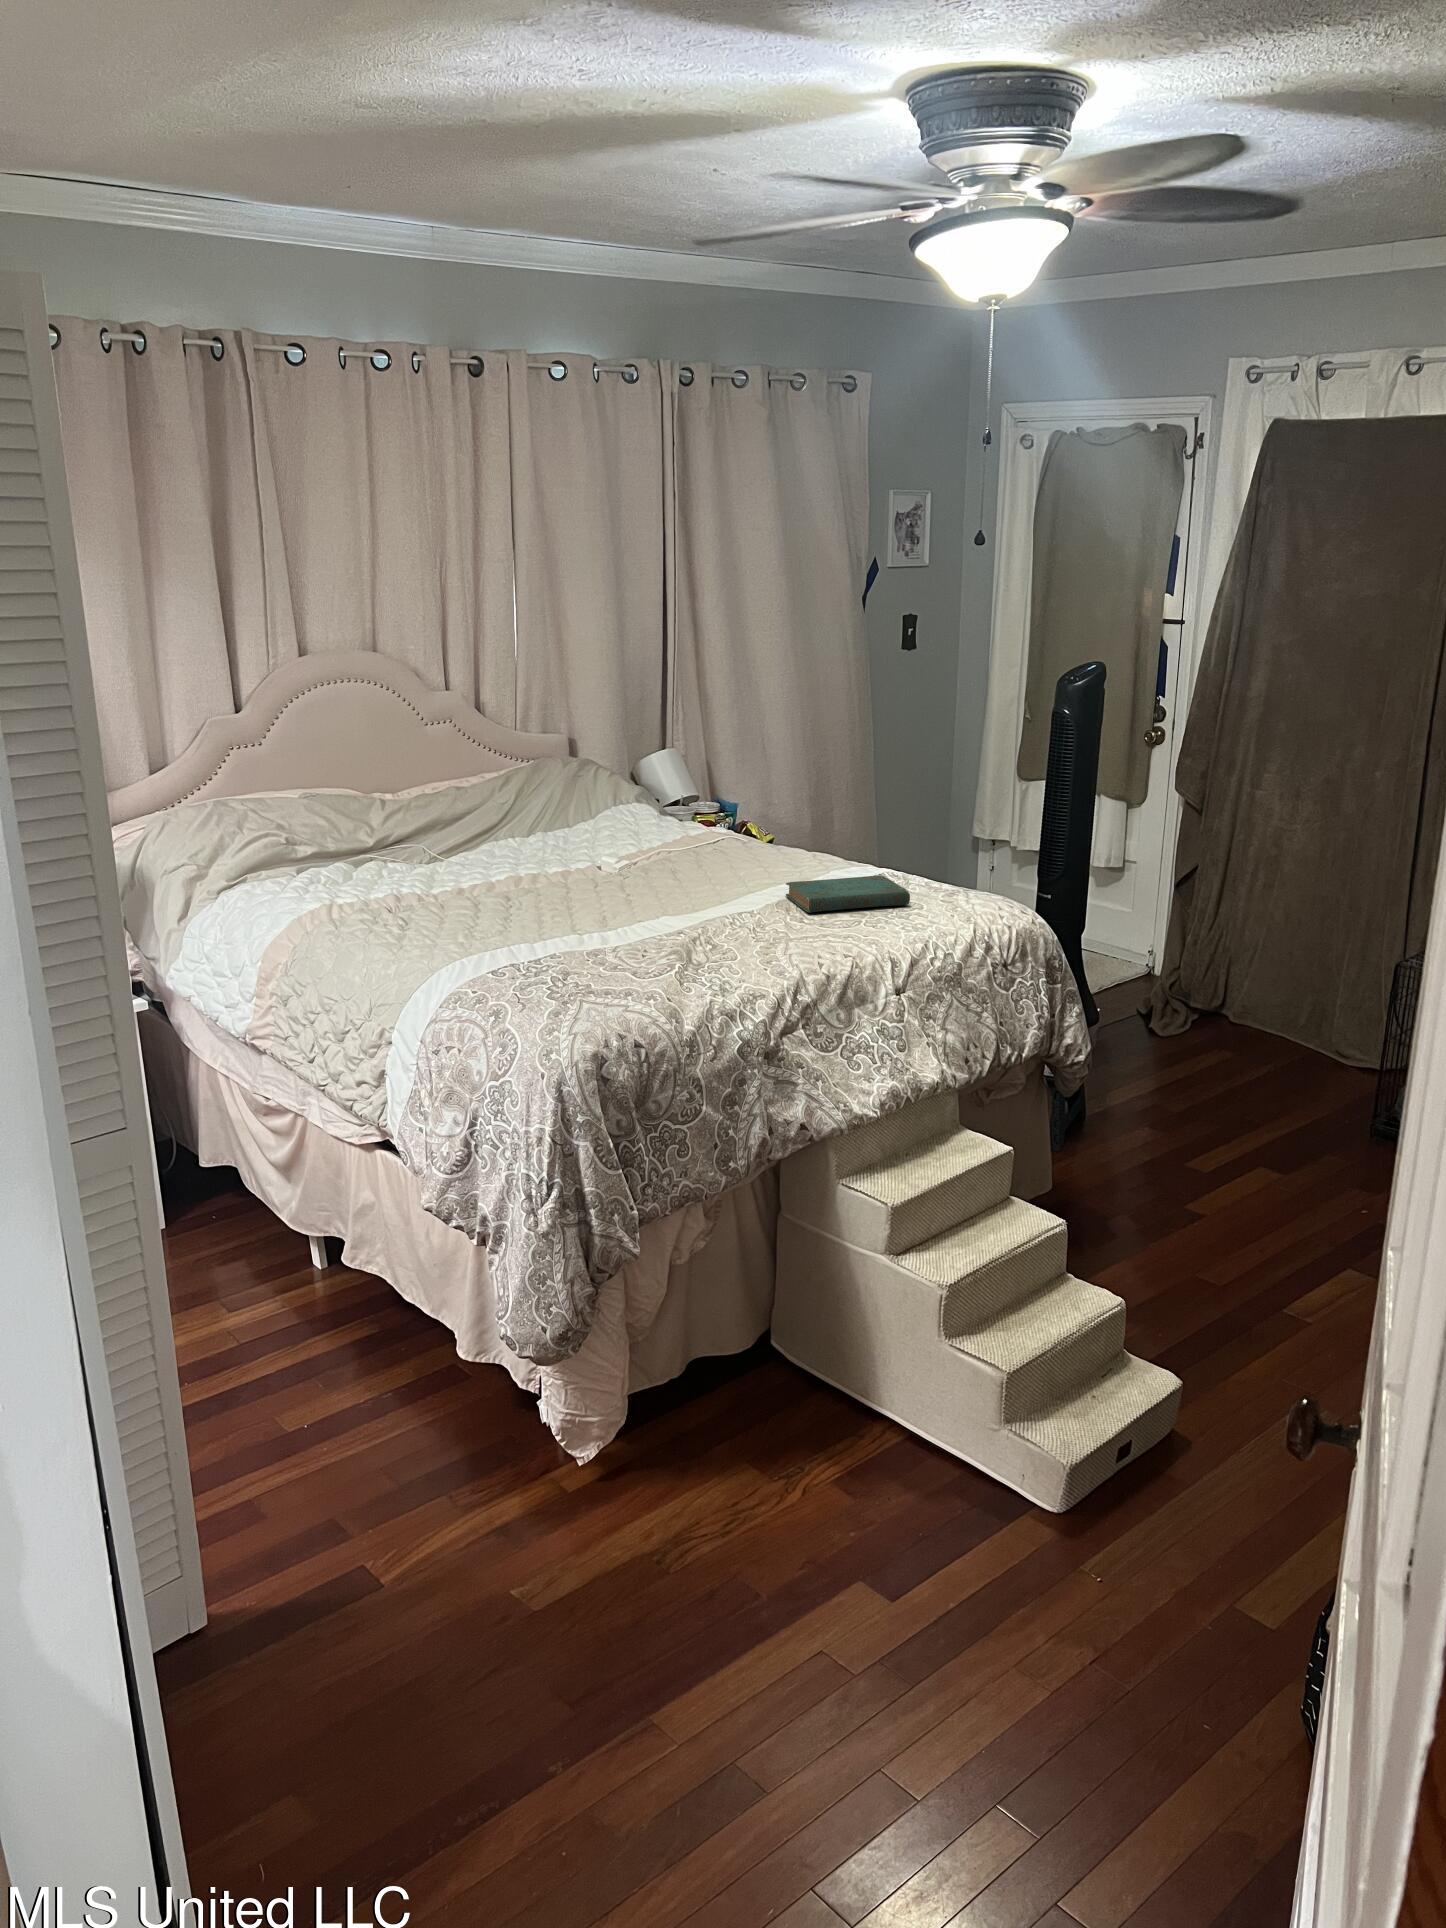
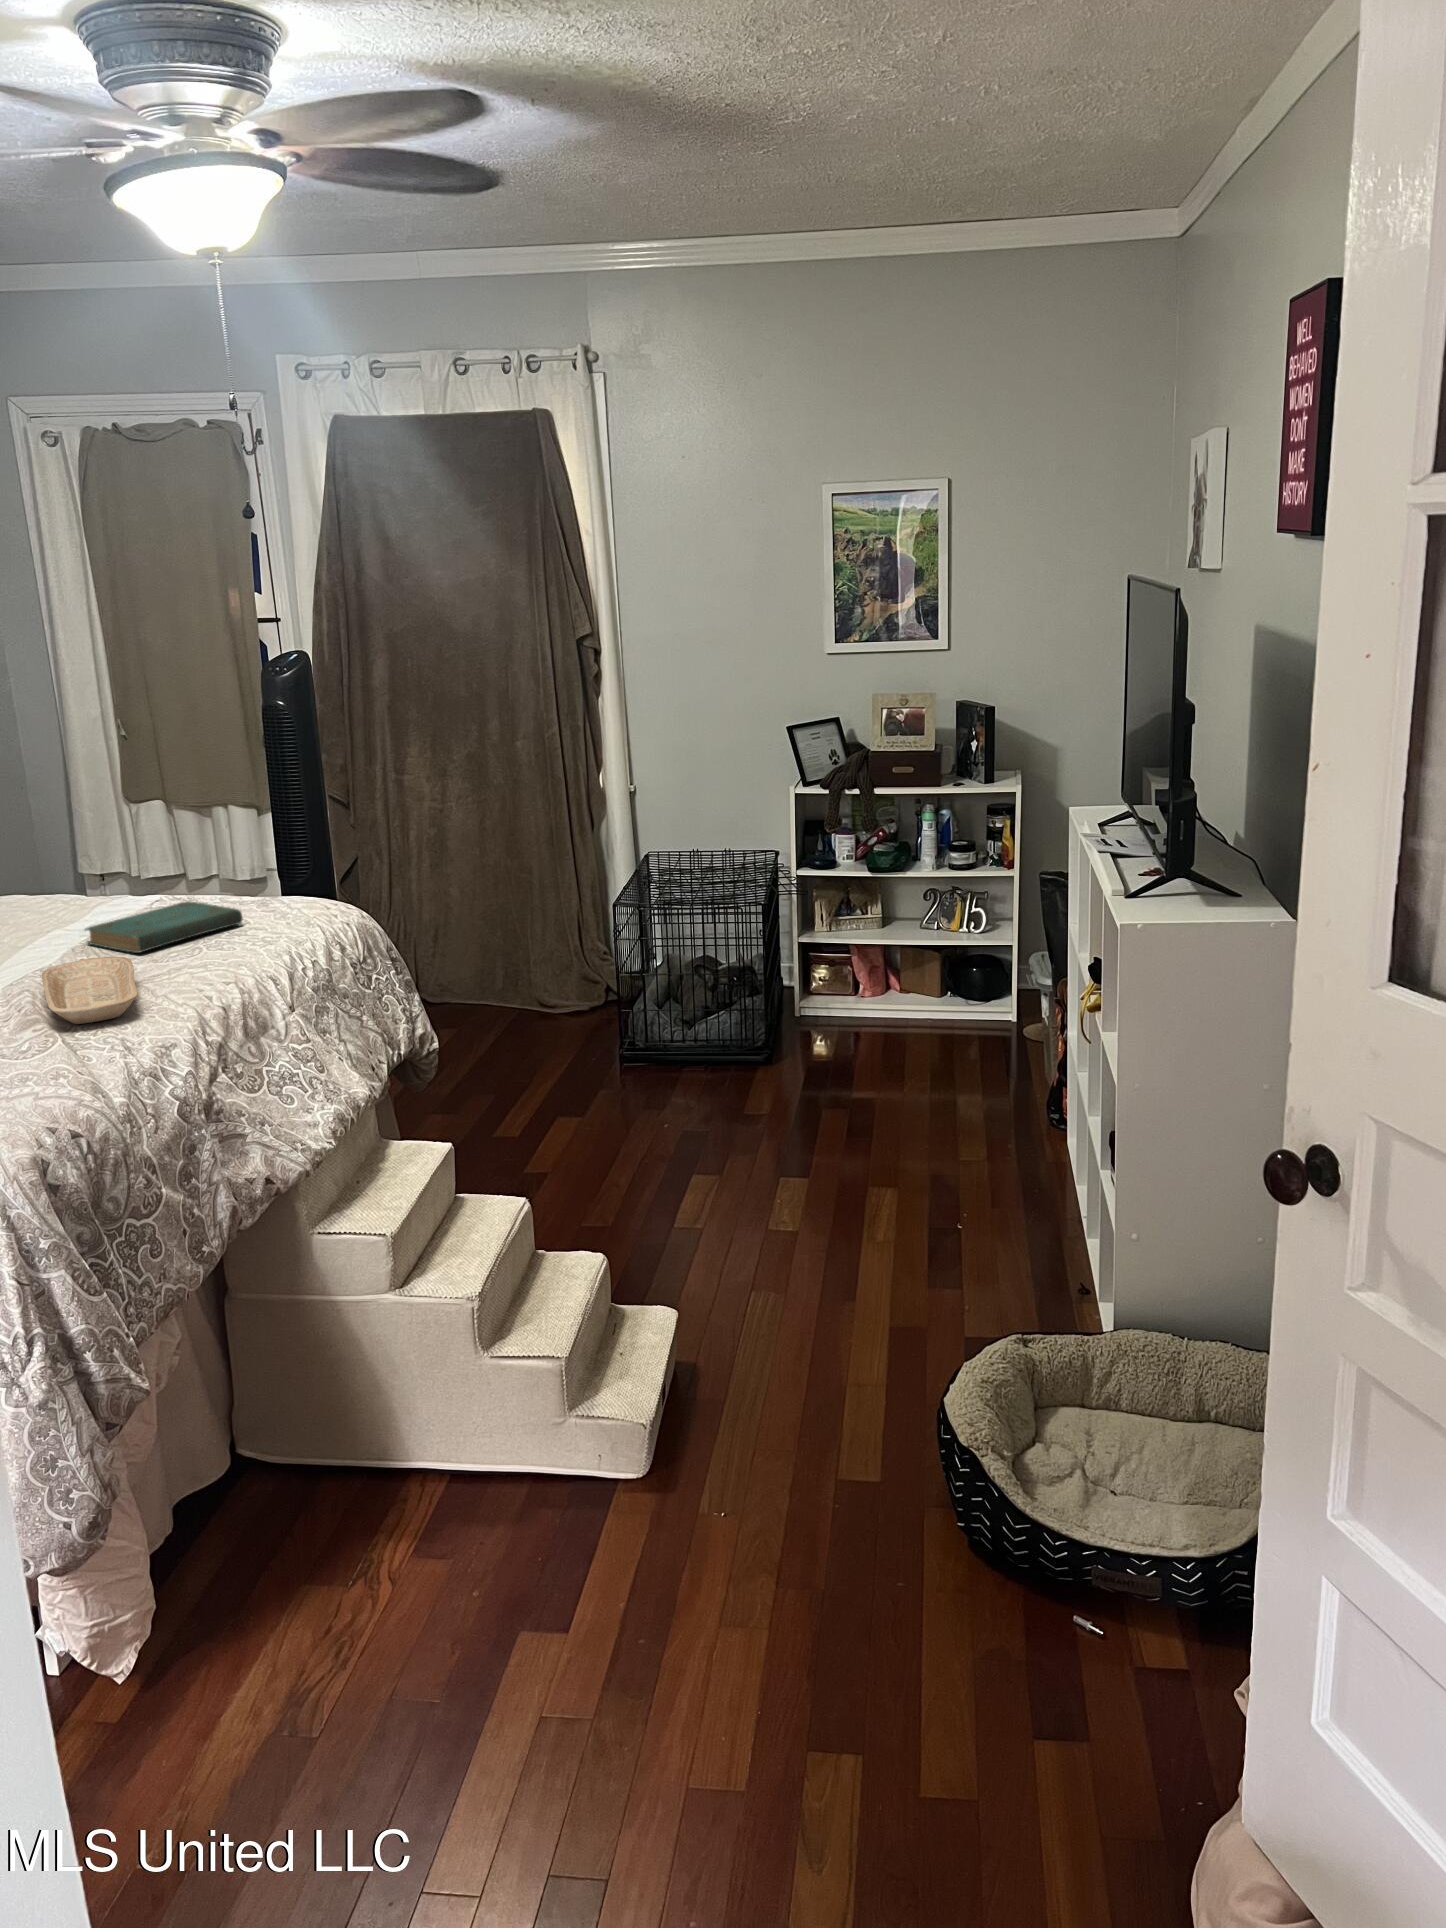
tray: none [688,909,782,962] -> present [42,957,138,1024]

